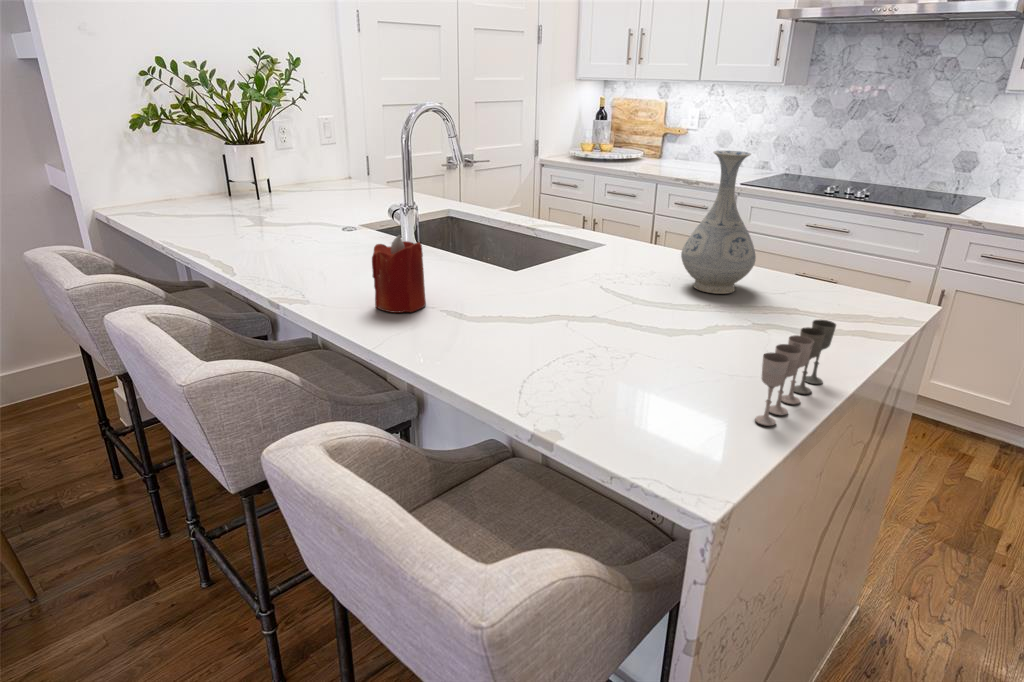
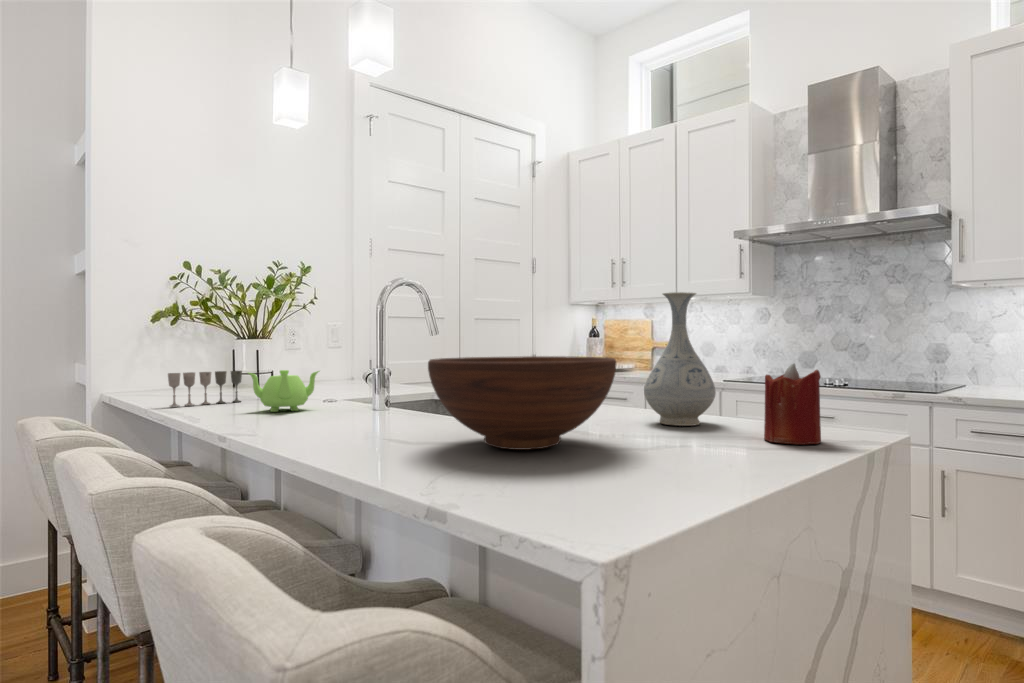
teapot: none [258,205,334,255] -> present [248,370,319,412]
fruit bowl: none [473,228,670,345] -> present [428,356,616,450]
candle: present [372,235,426,313] -> present [764,364,821,444]
wine glass: present [755,320,836,426] -> present [168,371,242,407]

